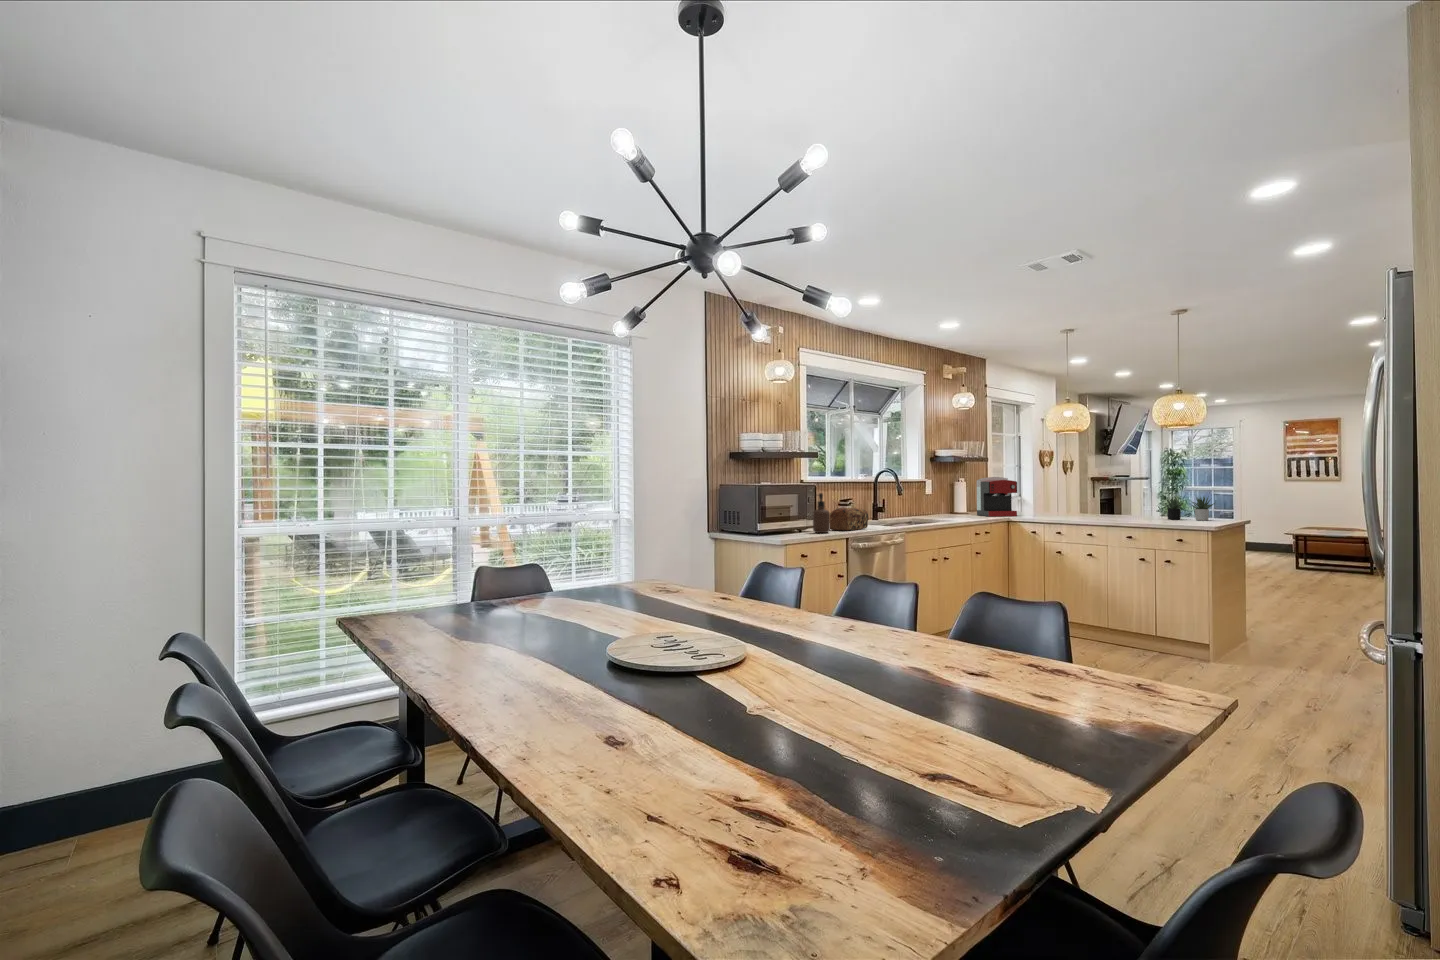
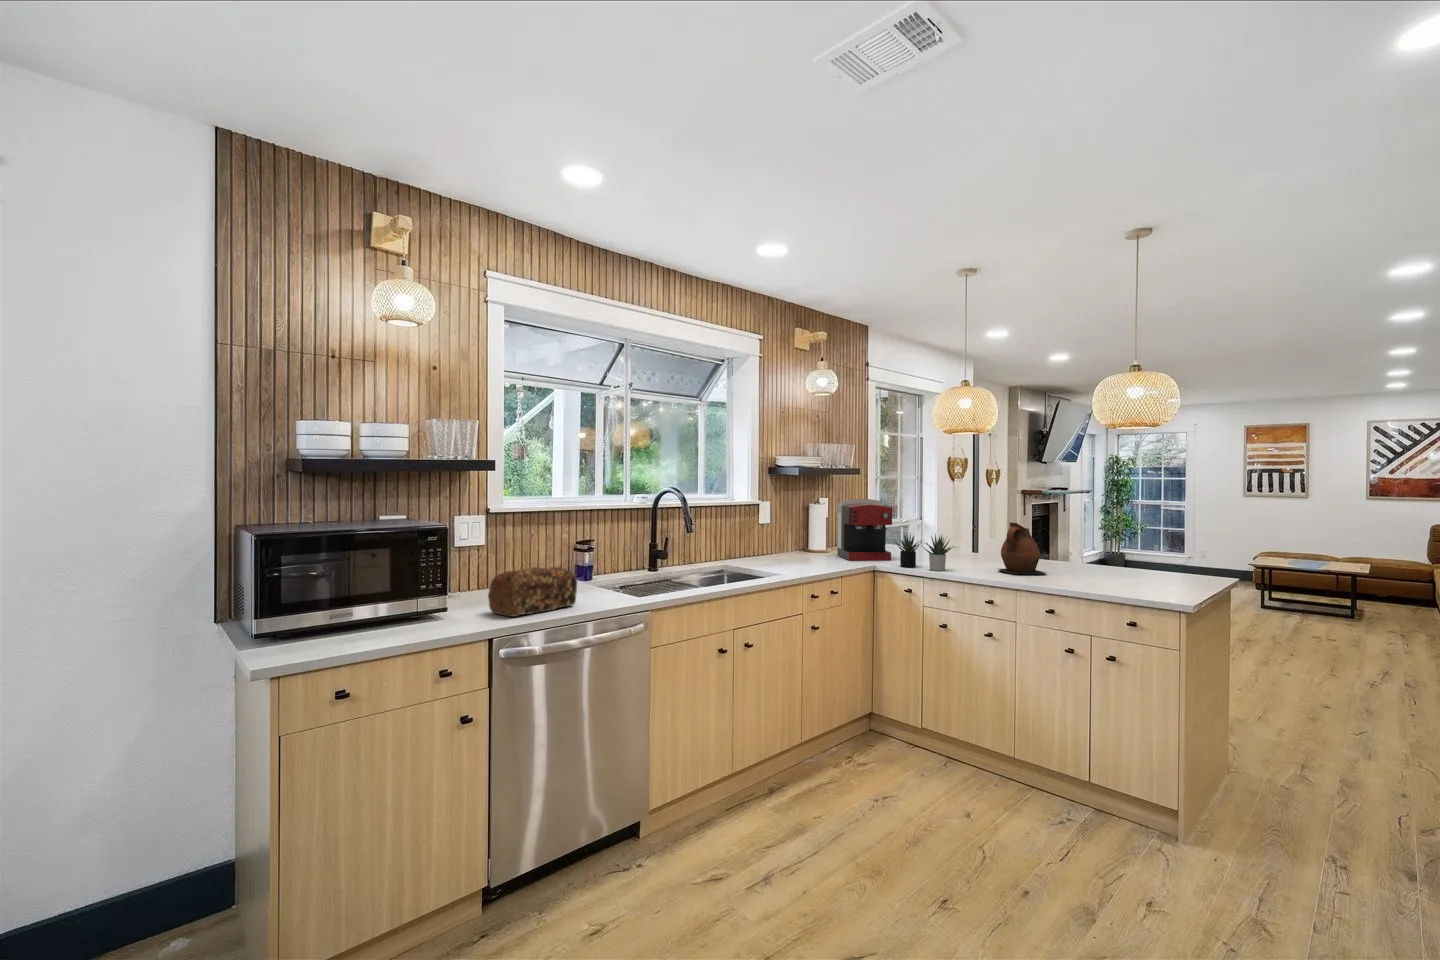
ceramic pitcher: none [1091,487,1126,519] -> present [999,522,1046,574]
soap dispenser: present [813,493,830,533] -> none [423,547,461,629]
succulent plant: present [1165,497,1215,521] -> present [896,534,953,571]

